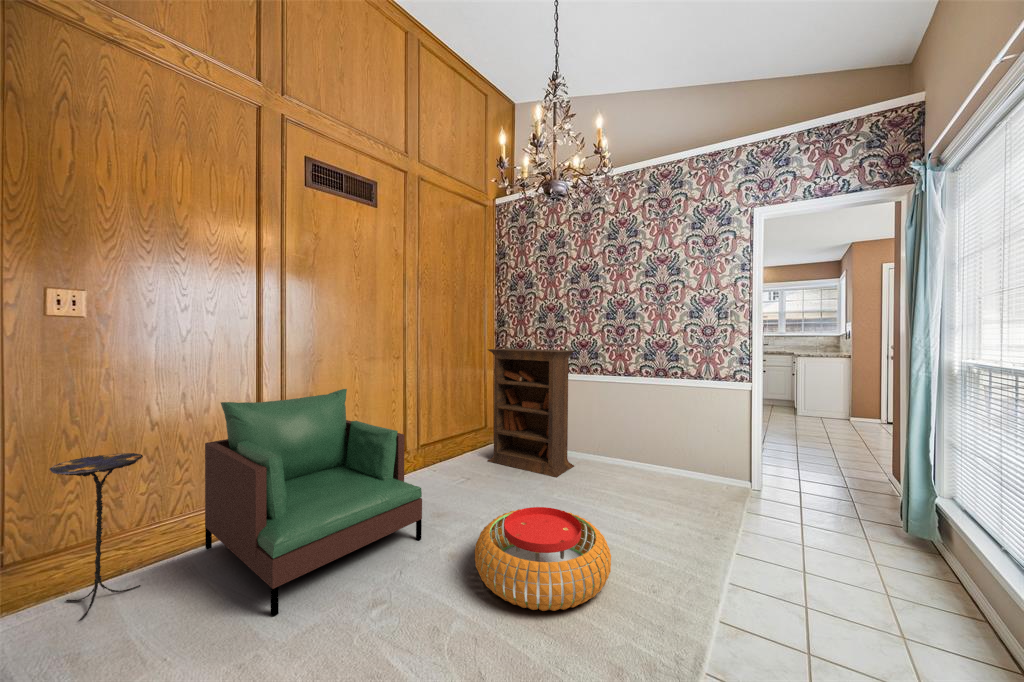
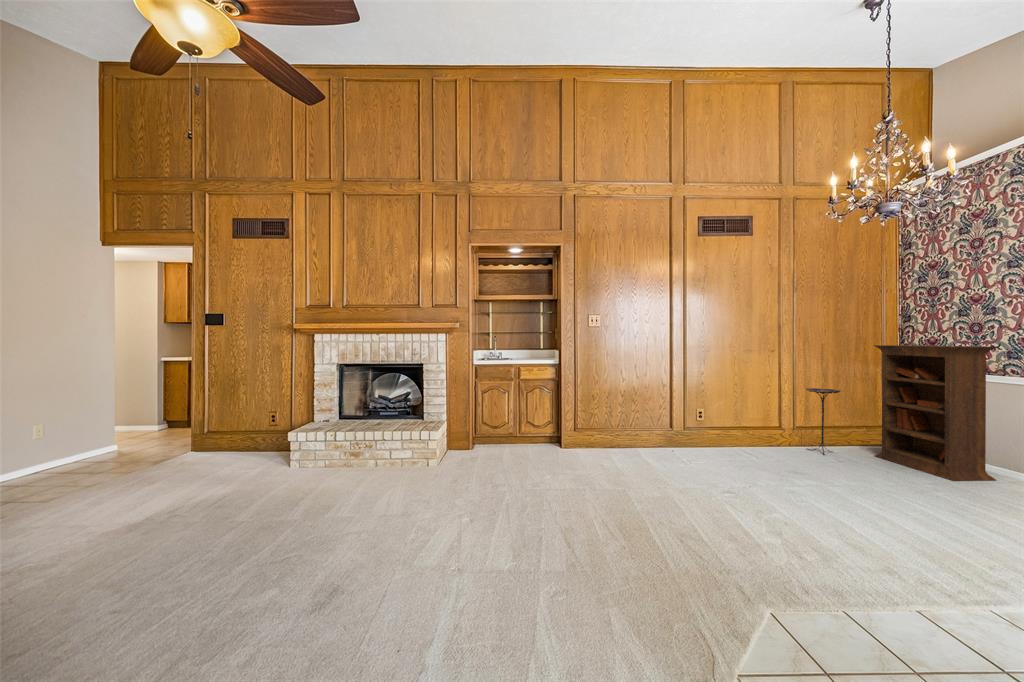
armchair: present [205,389,422,616] -> none [645,370,772,476]
side table: present [49,453,143,620] -> present [806,388,840,454]
pouf: present [475,507,611,611] -> none [798,465,930,529]

